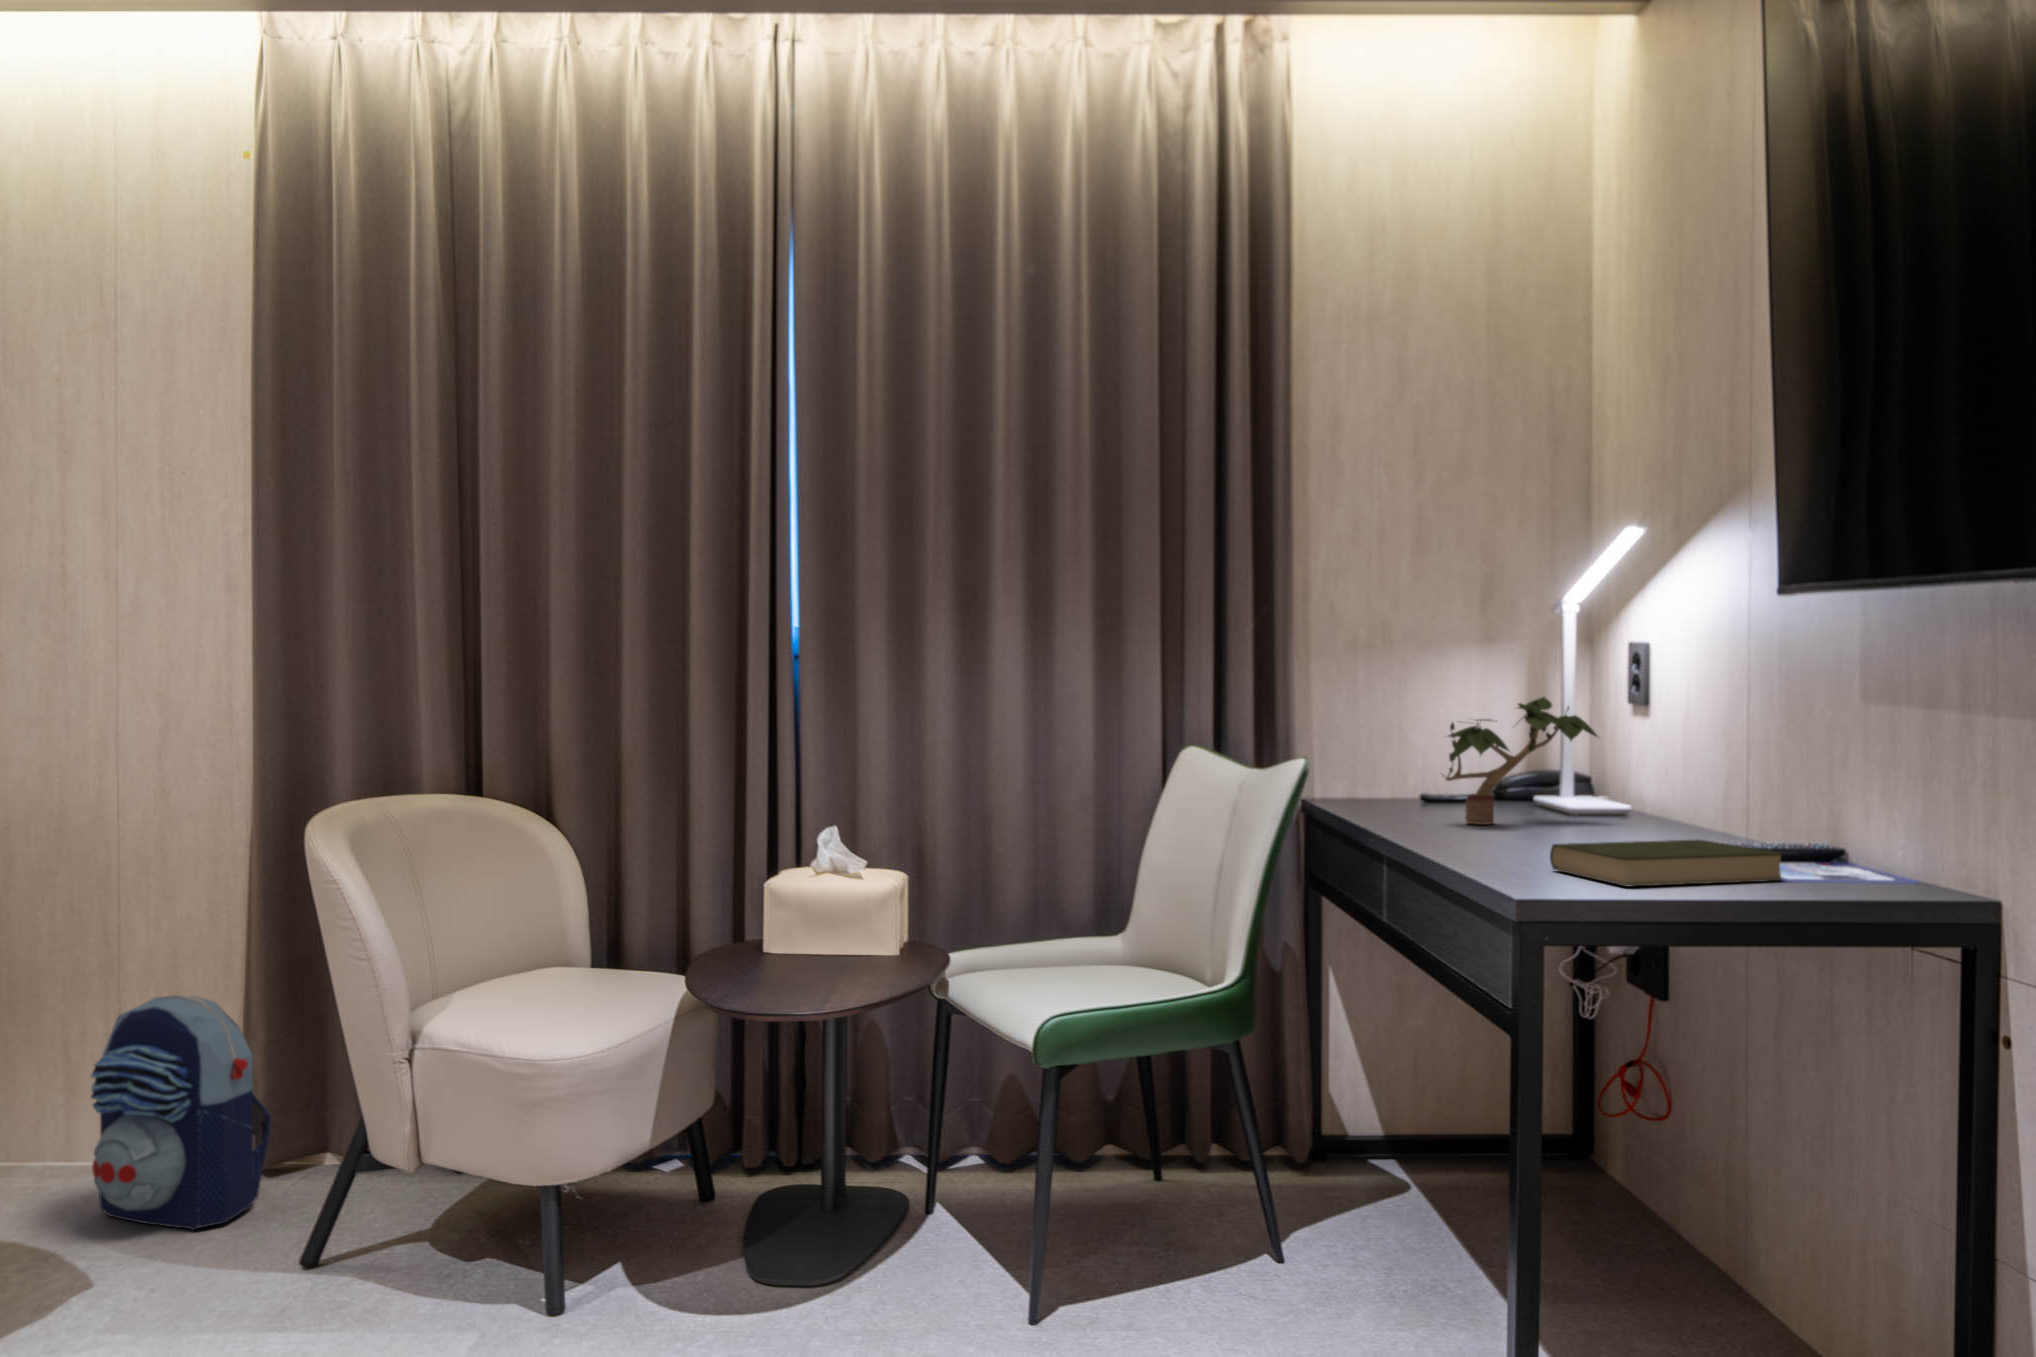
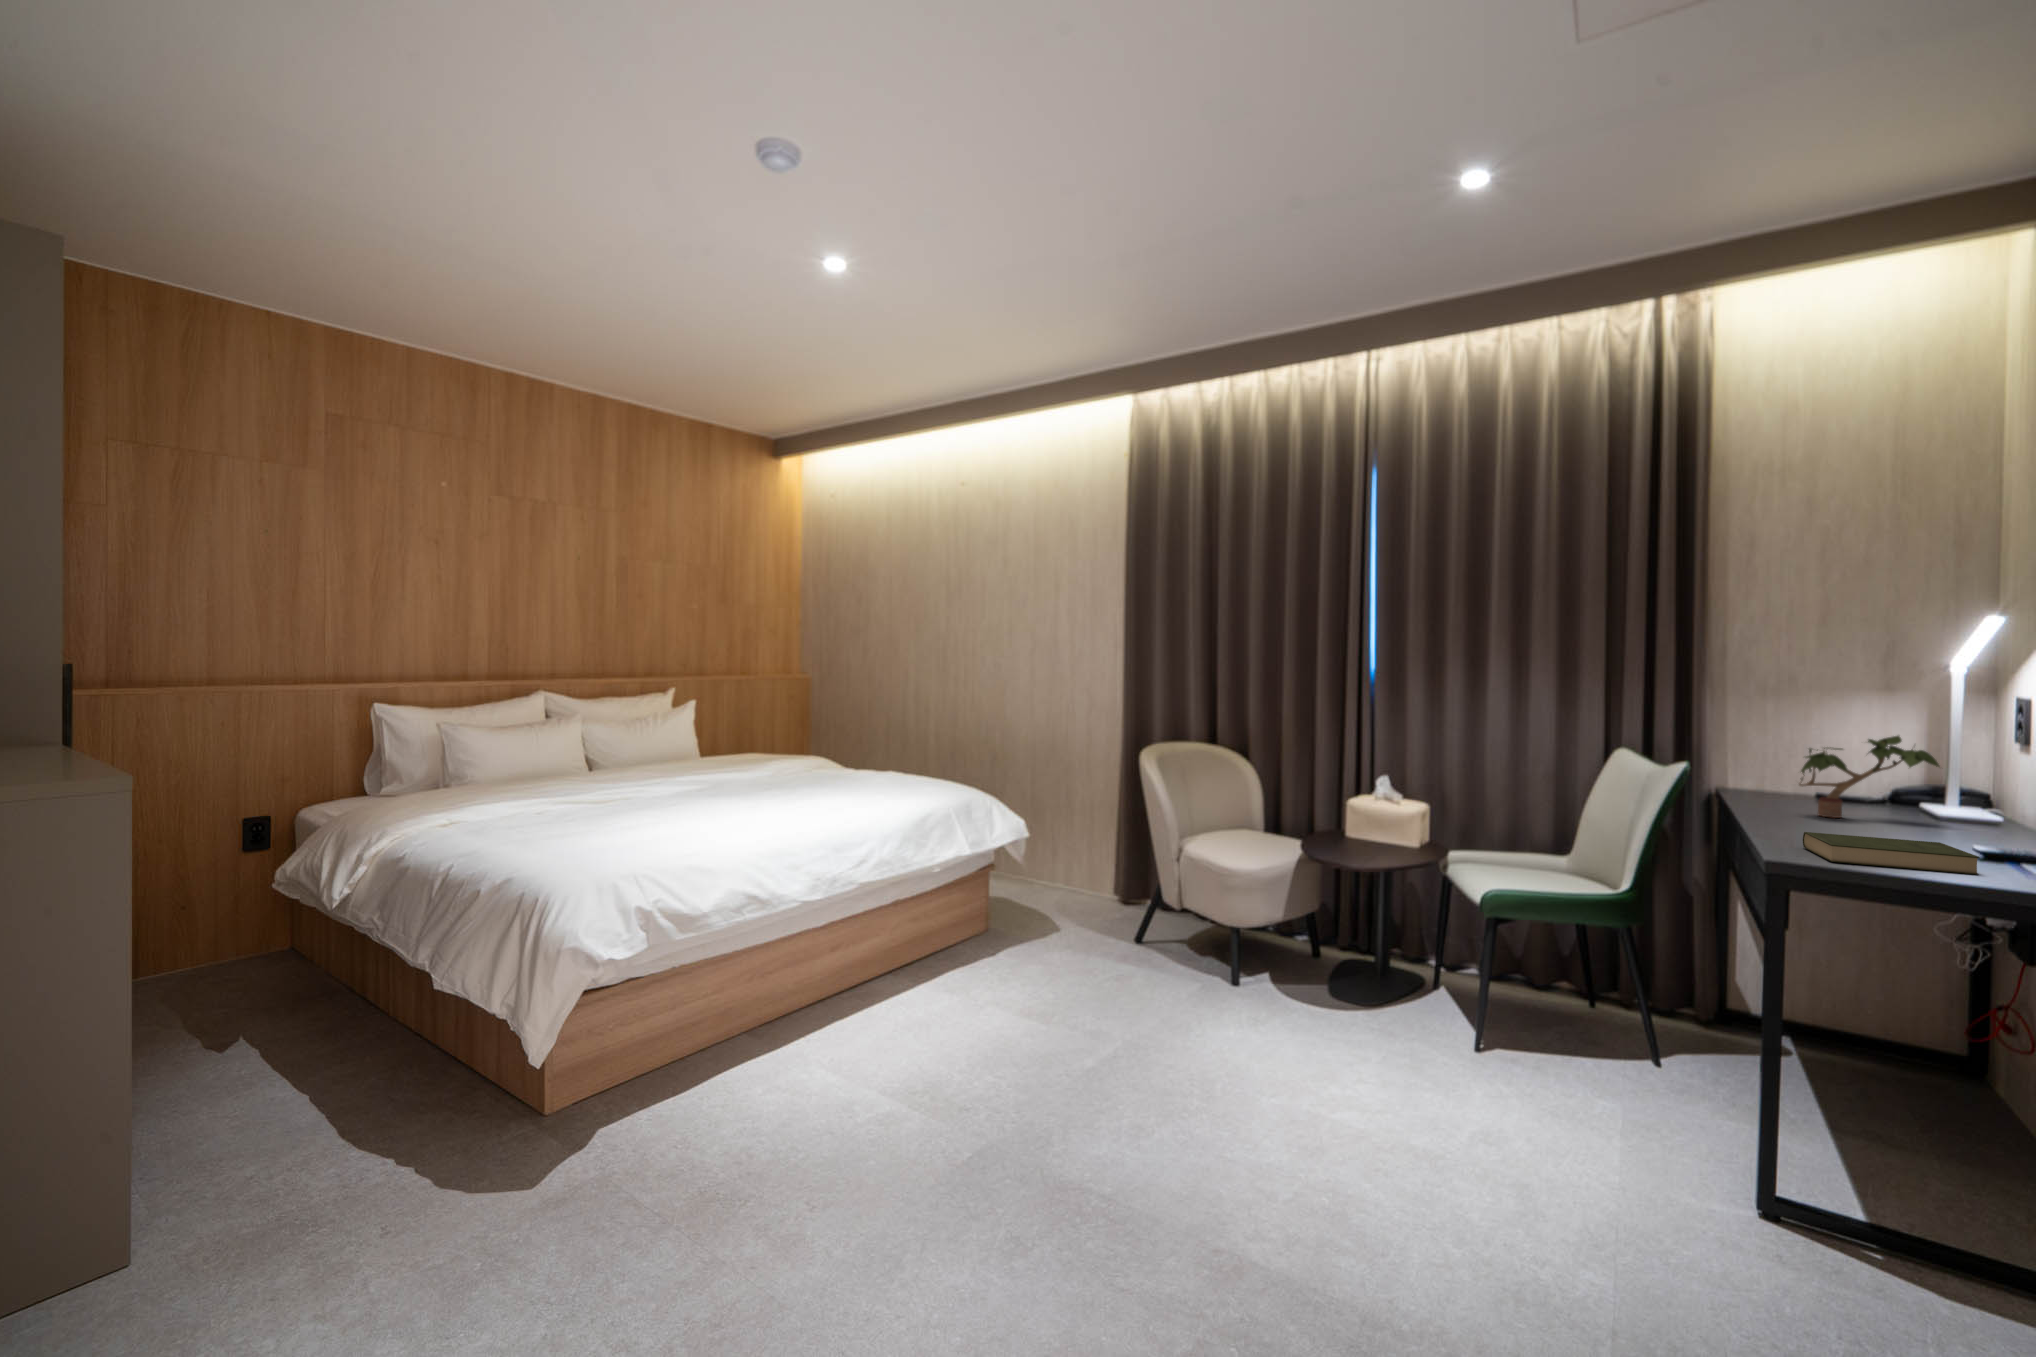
backpack: present [91,994,271,1230] -> none [1059,819,1124,920]

